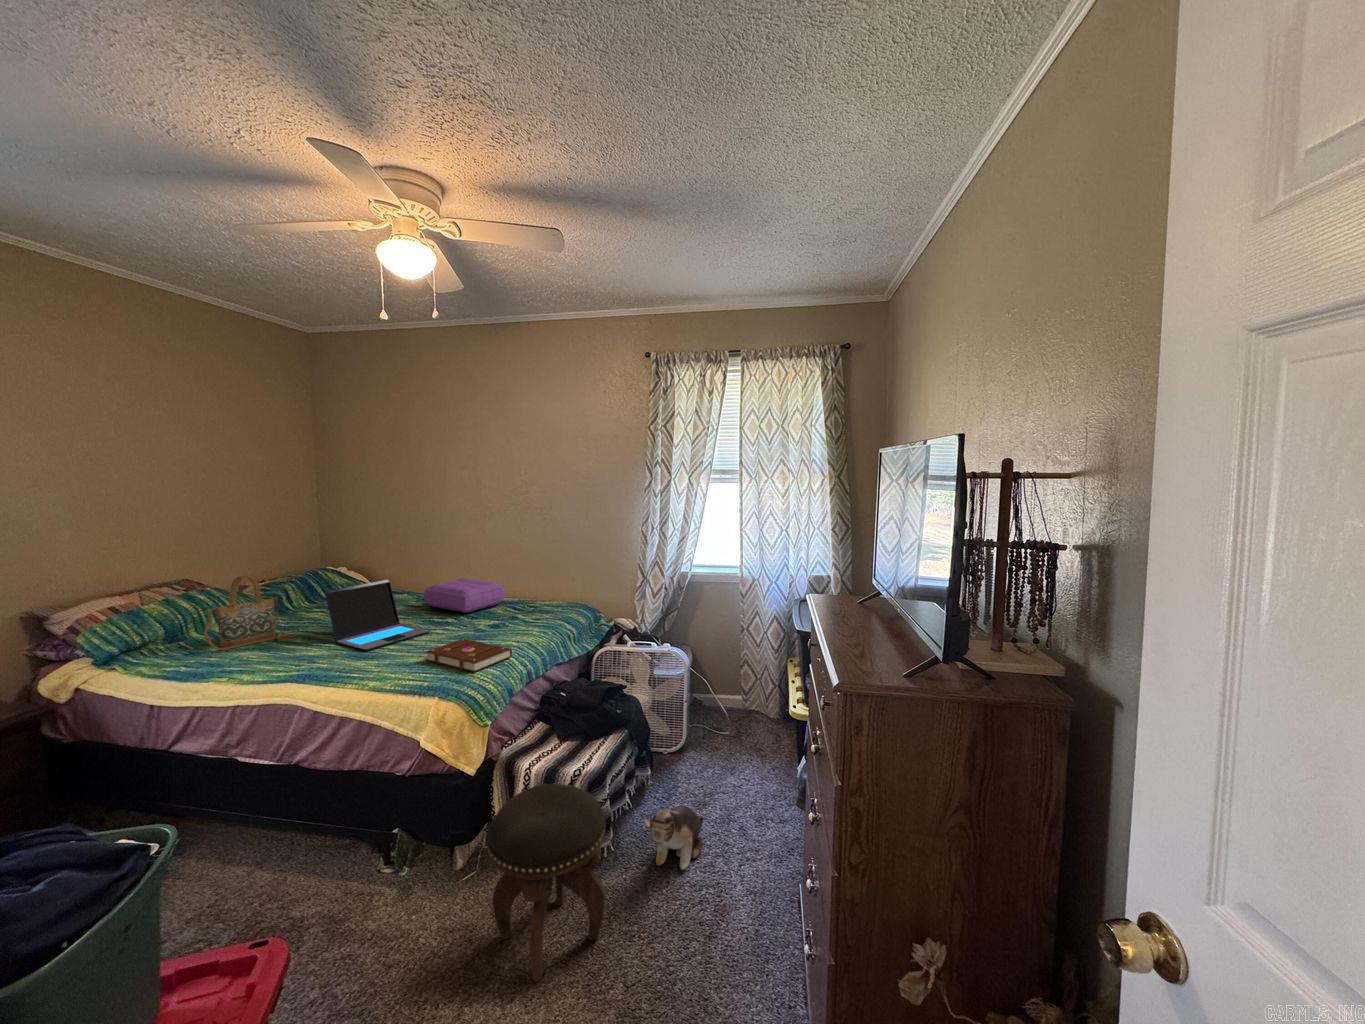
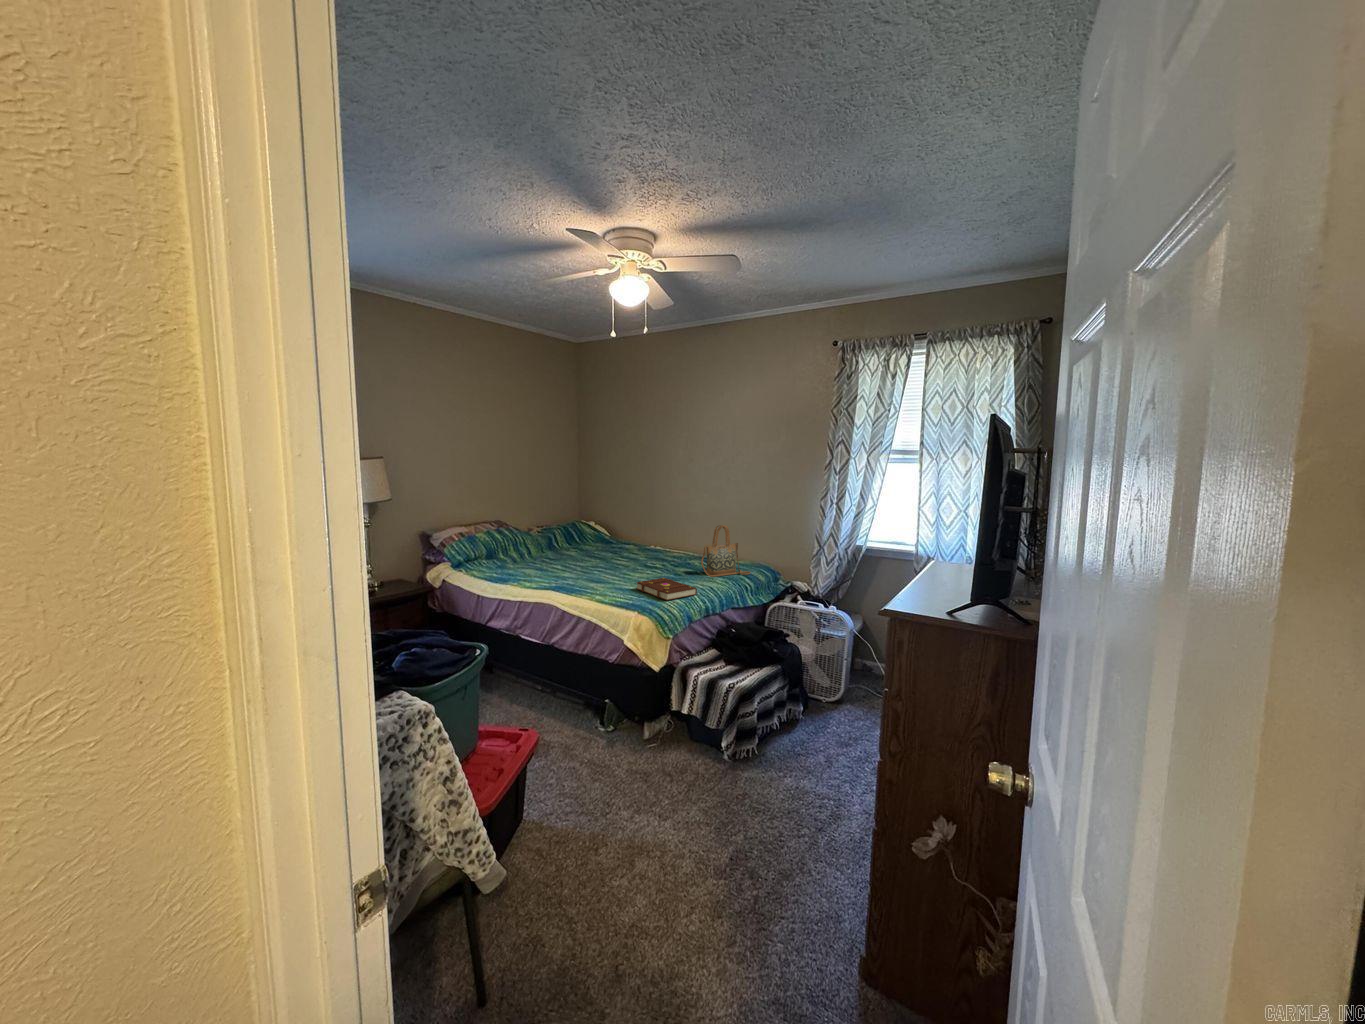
handbag: present [204,576,296,650] -> present [701,525,751,577]
pillow: present [424,578,505,612] -> none [645,536,704,562]
laptop: present [325,580,430,651] -> none [577,530,644,578]
footstool: present [487,784,606,982] -> none [656,684,743,818]
plush toy: present [644,806,703,870] -> none [780,728,841,783]

